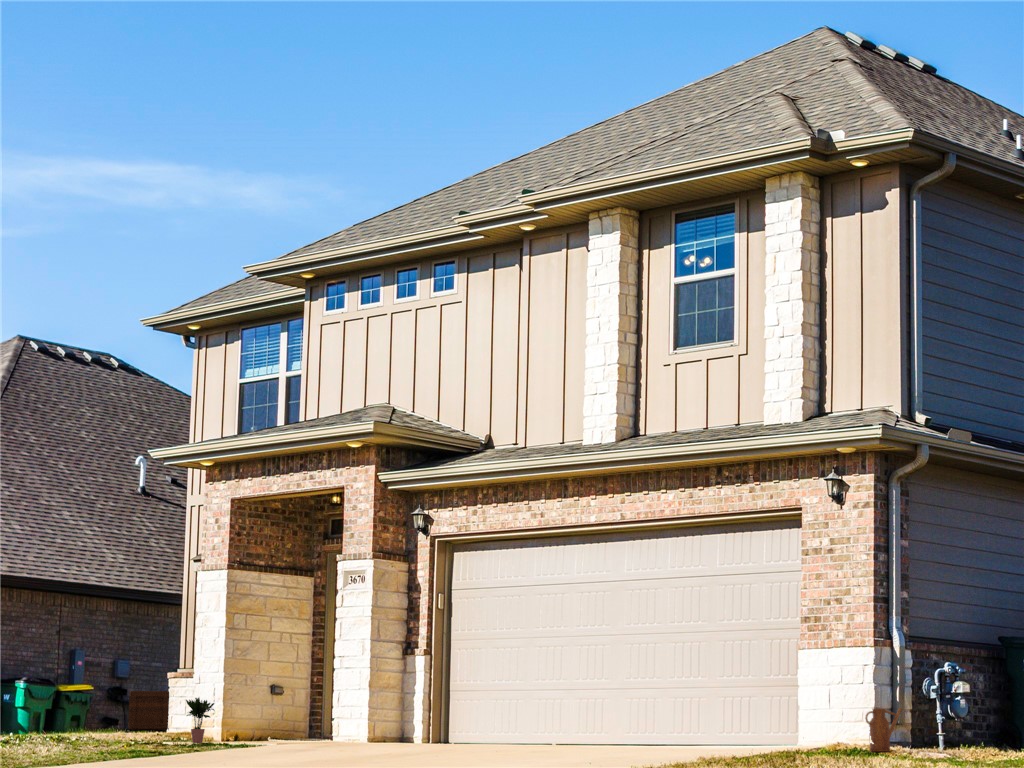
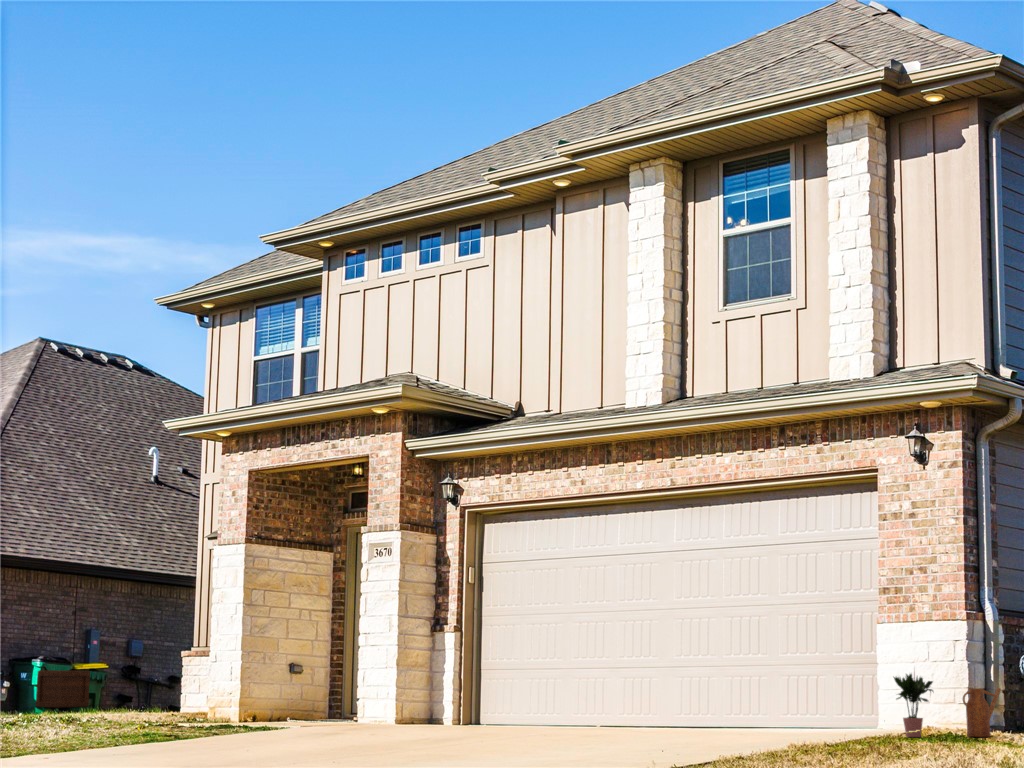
wooden crate: present [128,691,169,730] -> present [36,670,90,708]
potted plant: present [186,698,214,743] -> present [894,674,933,737]

